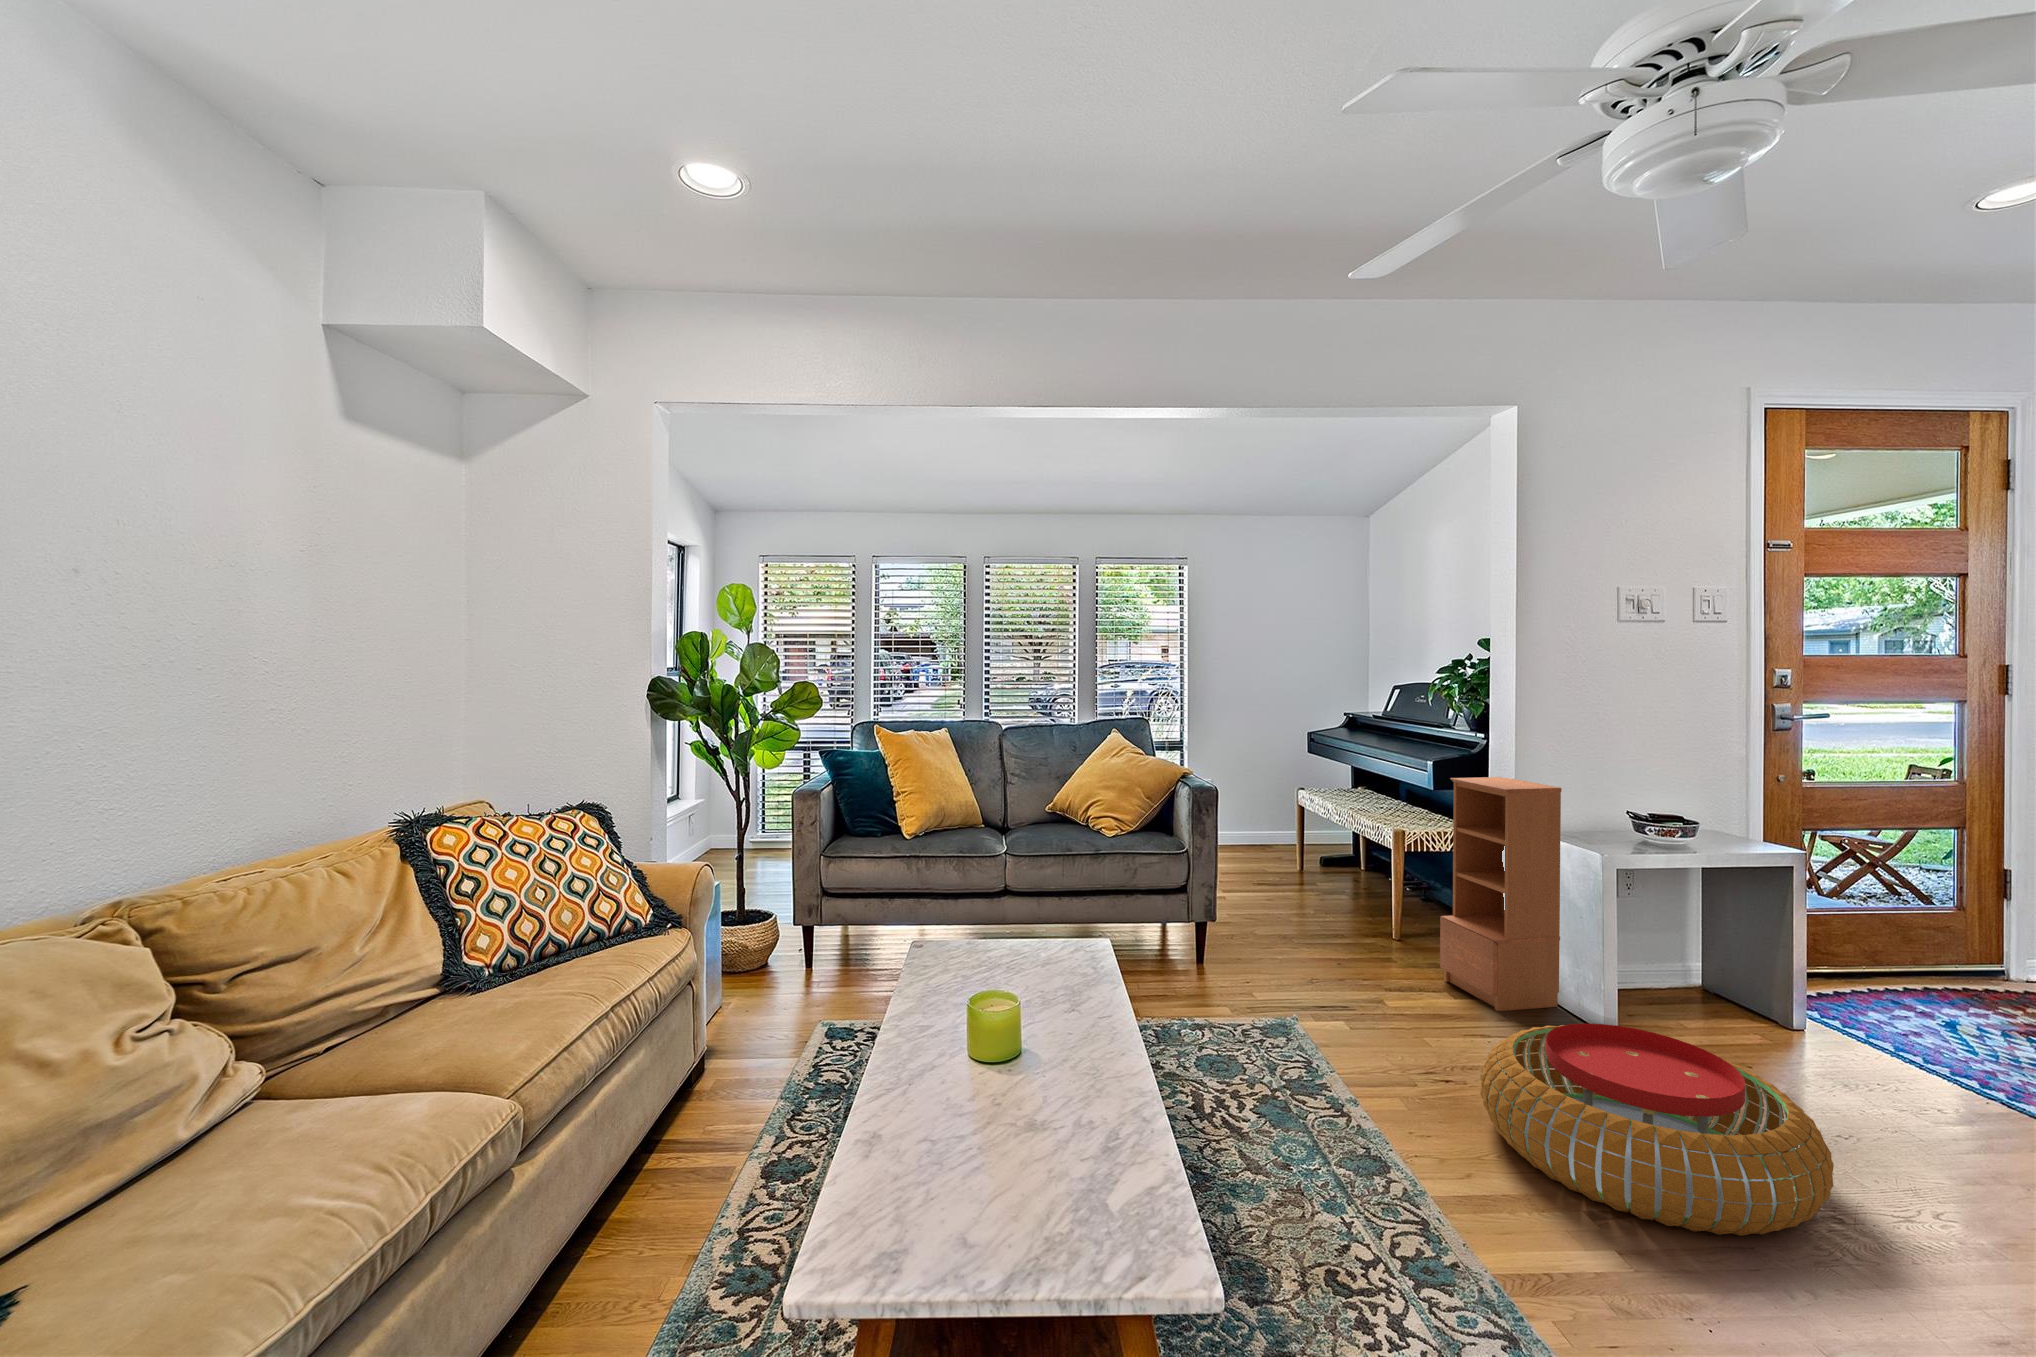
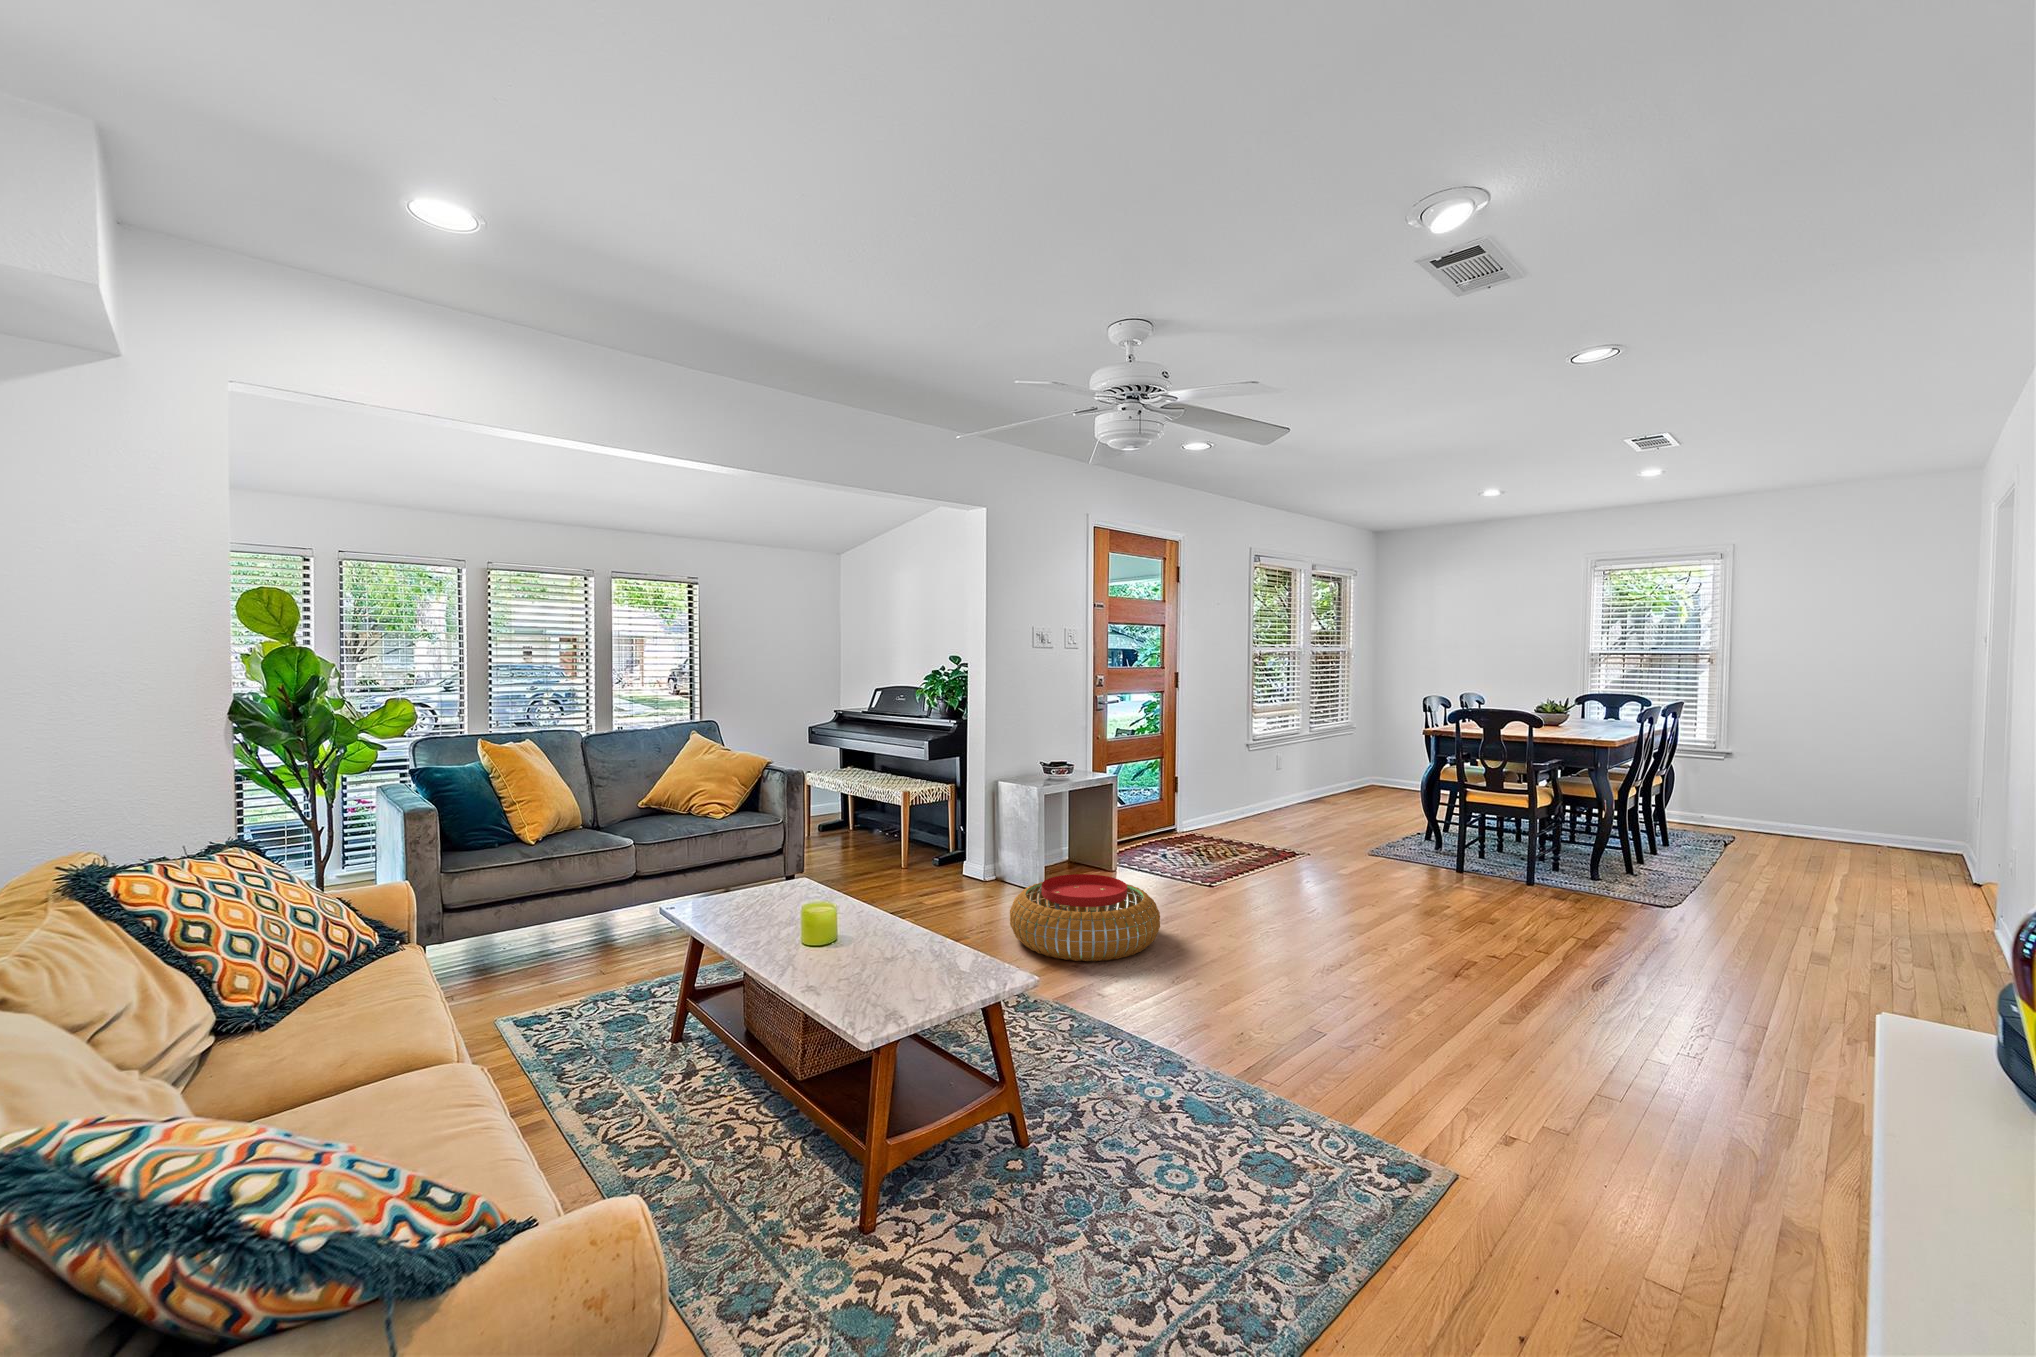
bookcase: present [1440,777,1562,1011] -> none [948,746,1015,893]

